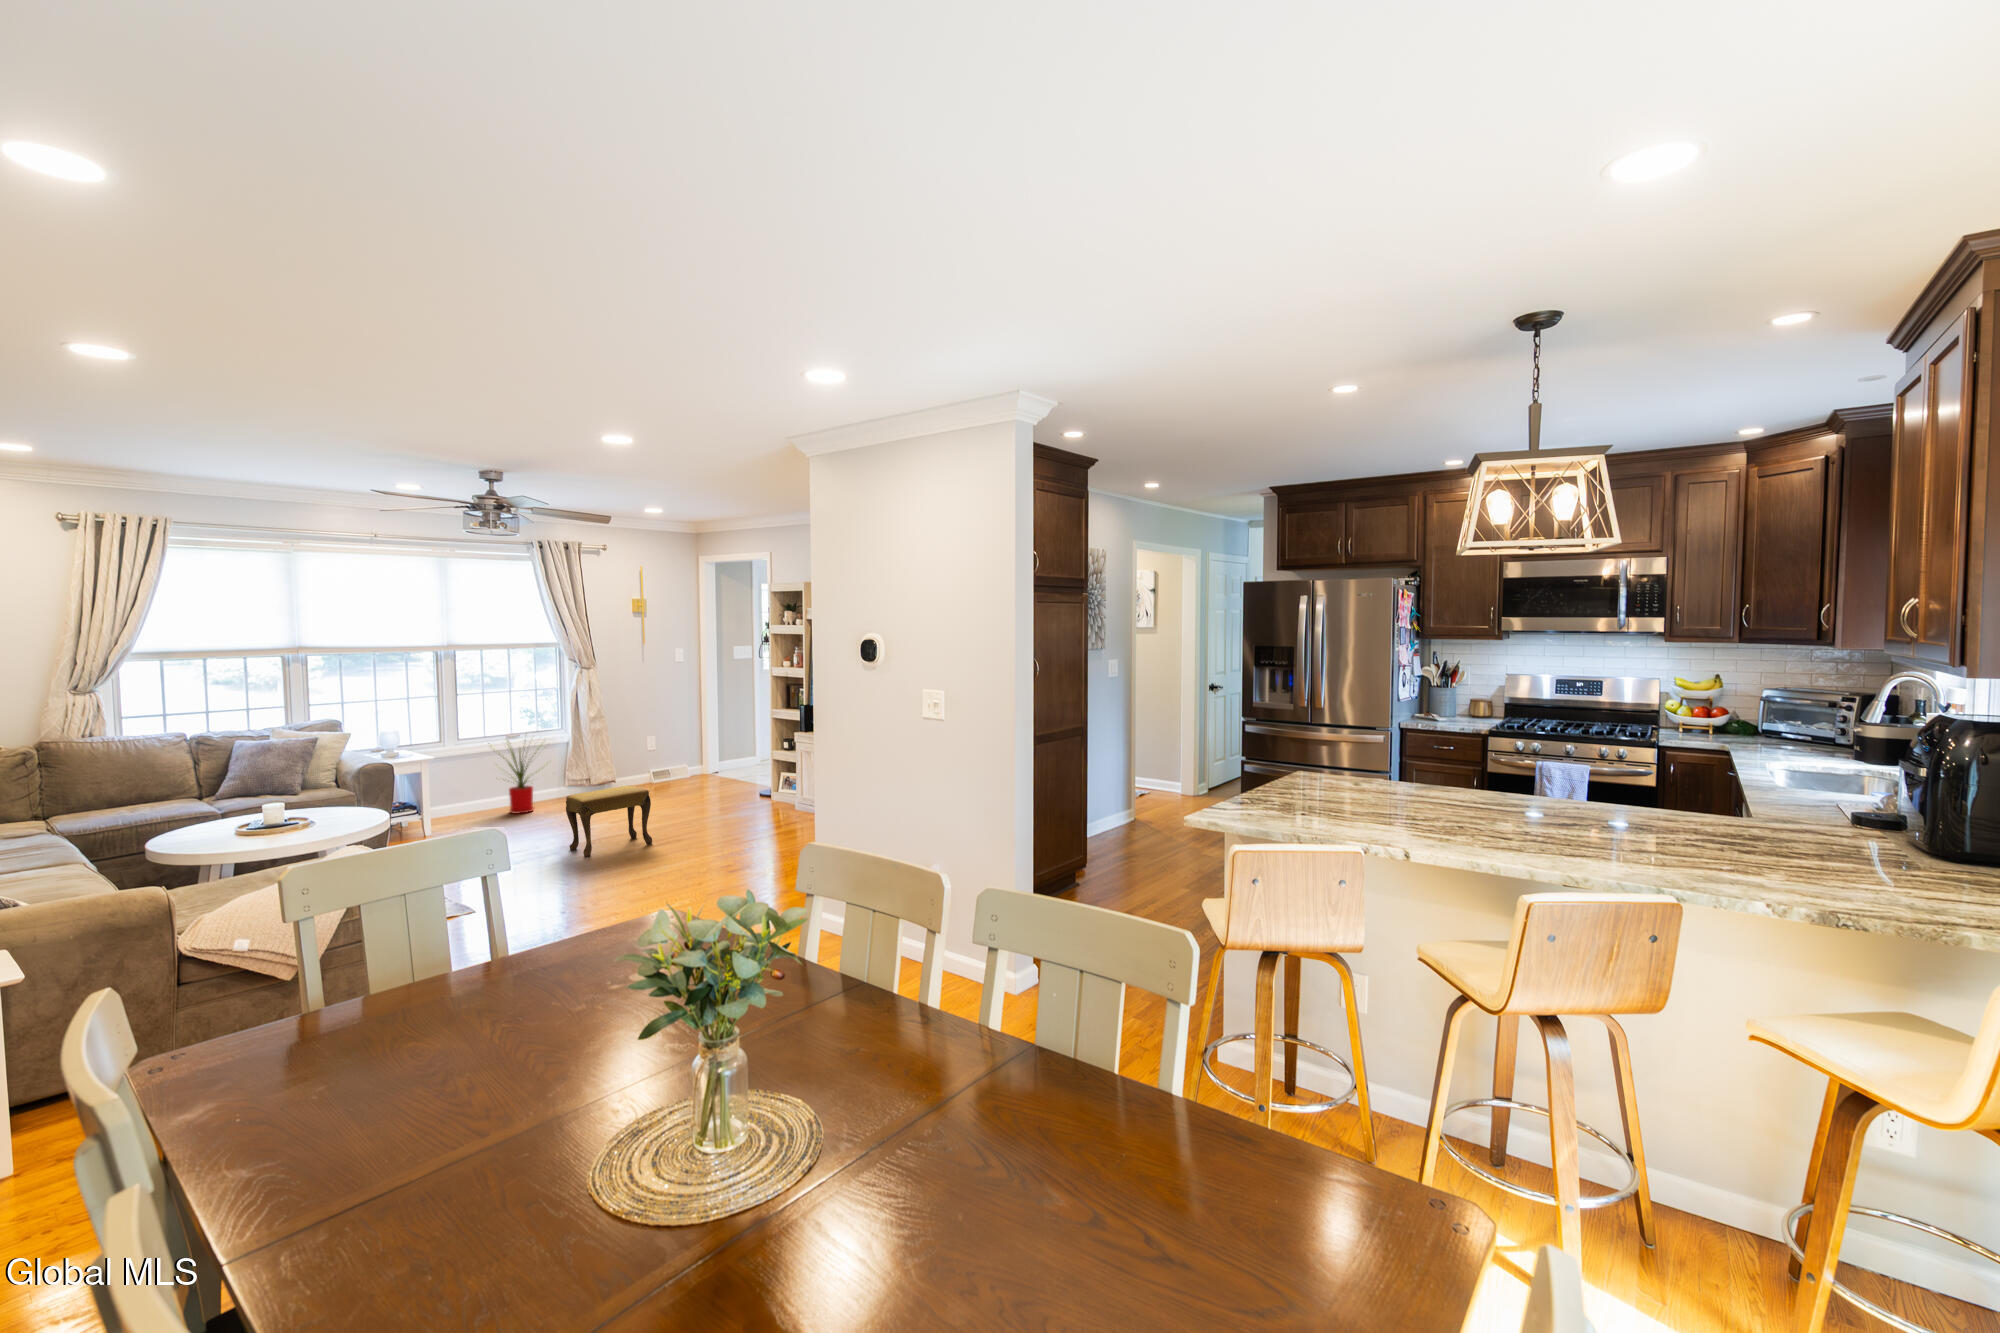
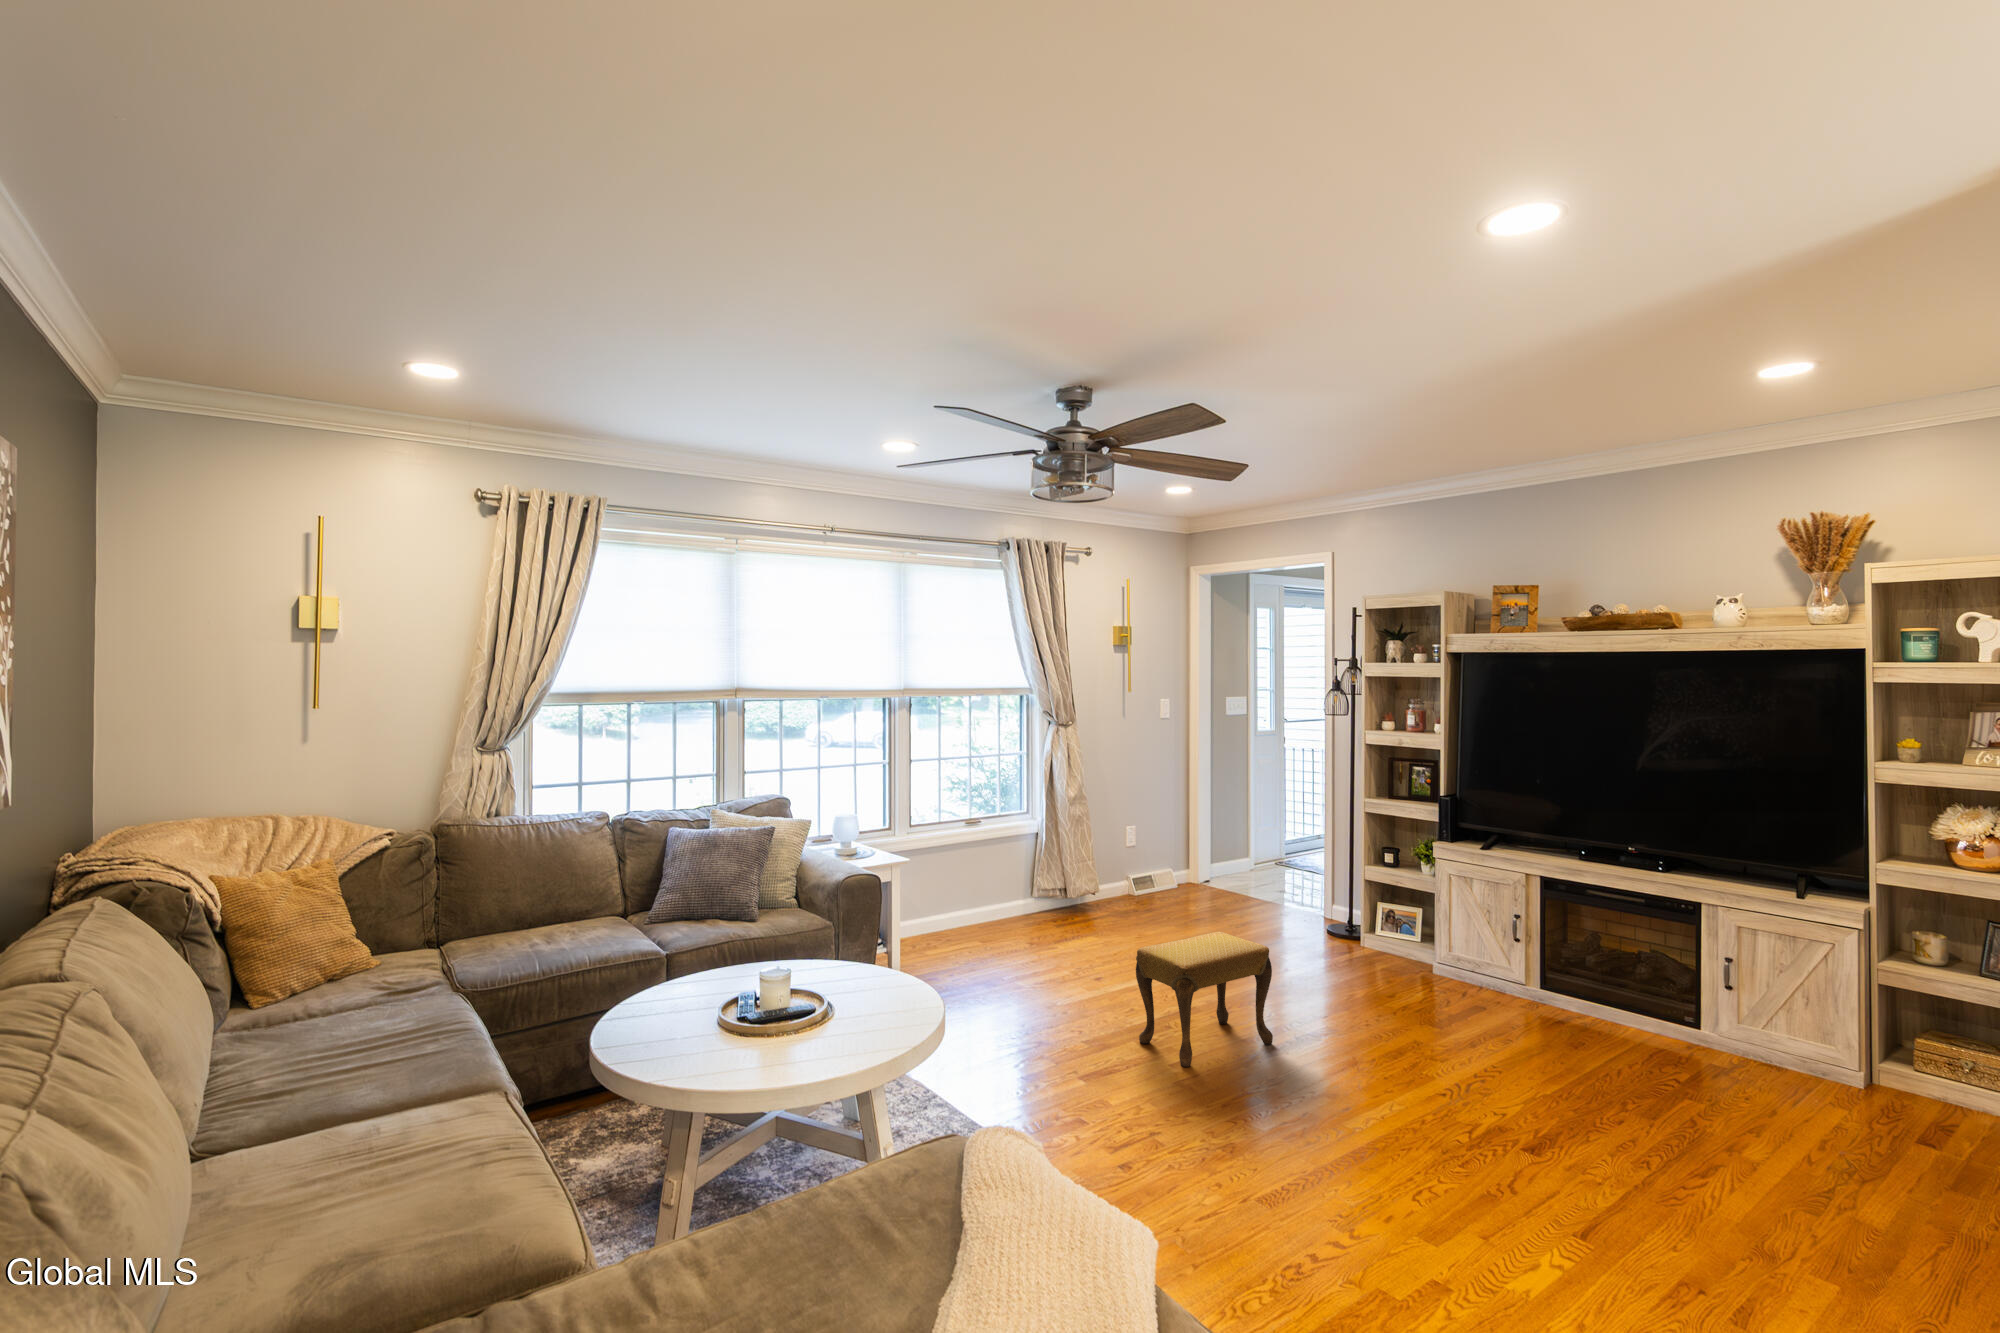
house plant: present [499,741,543,813] -> none [949,817,1039,942]

